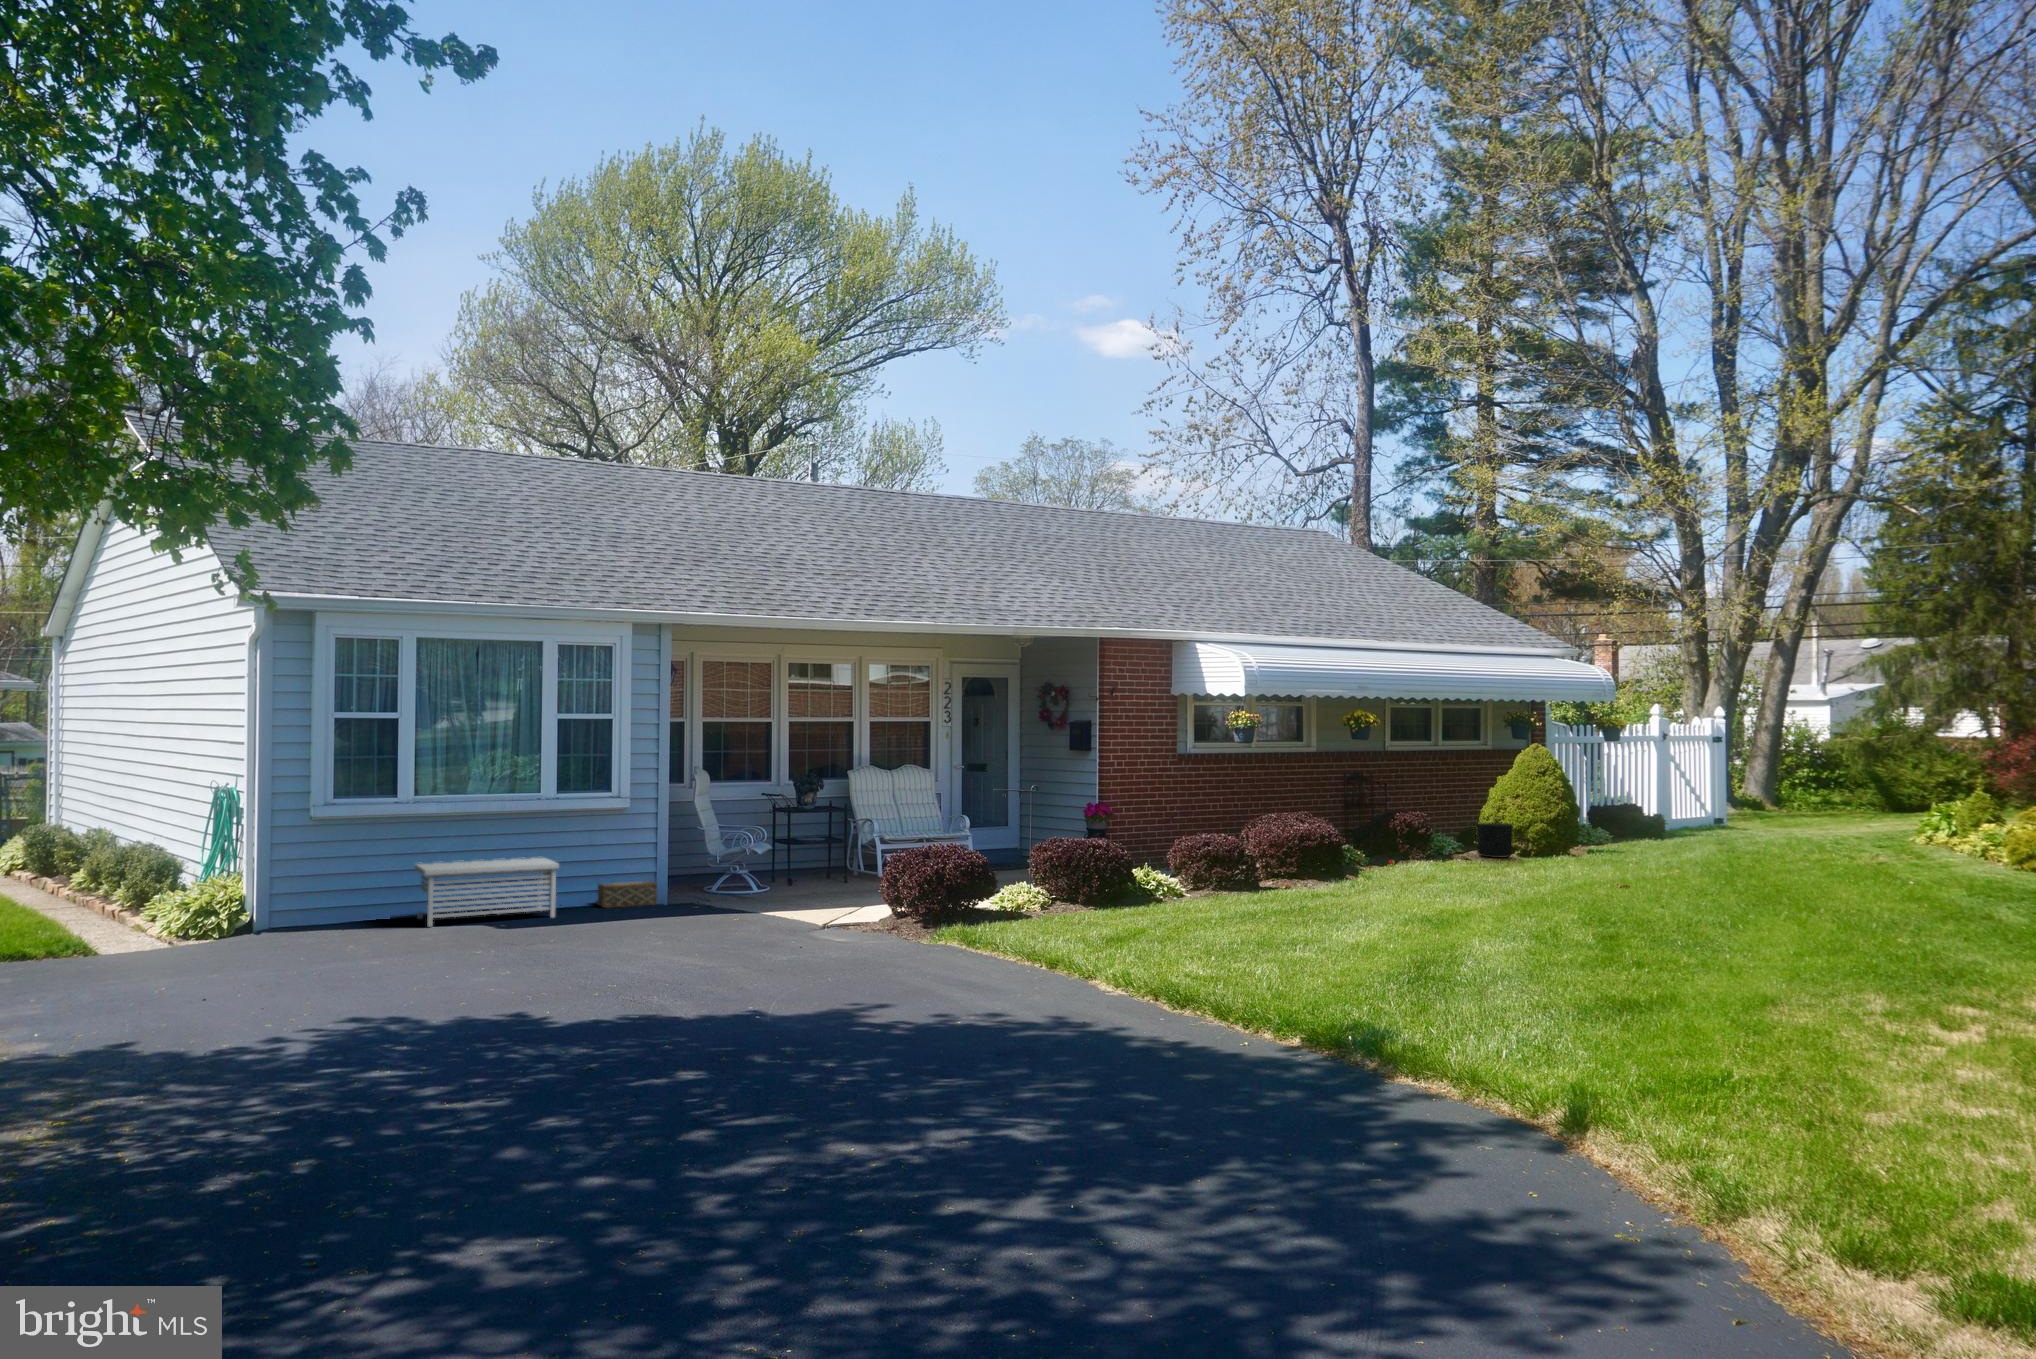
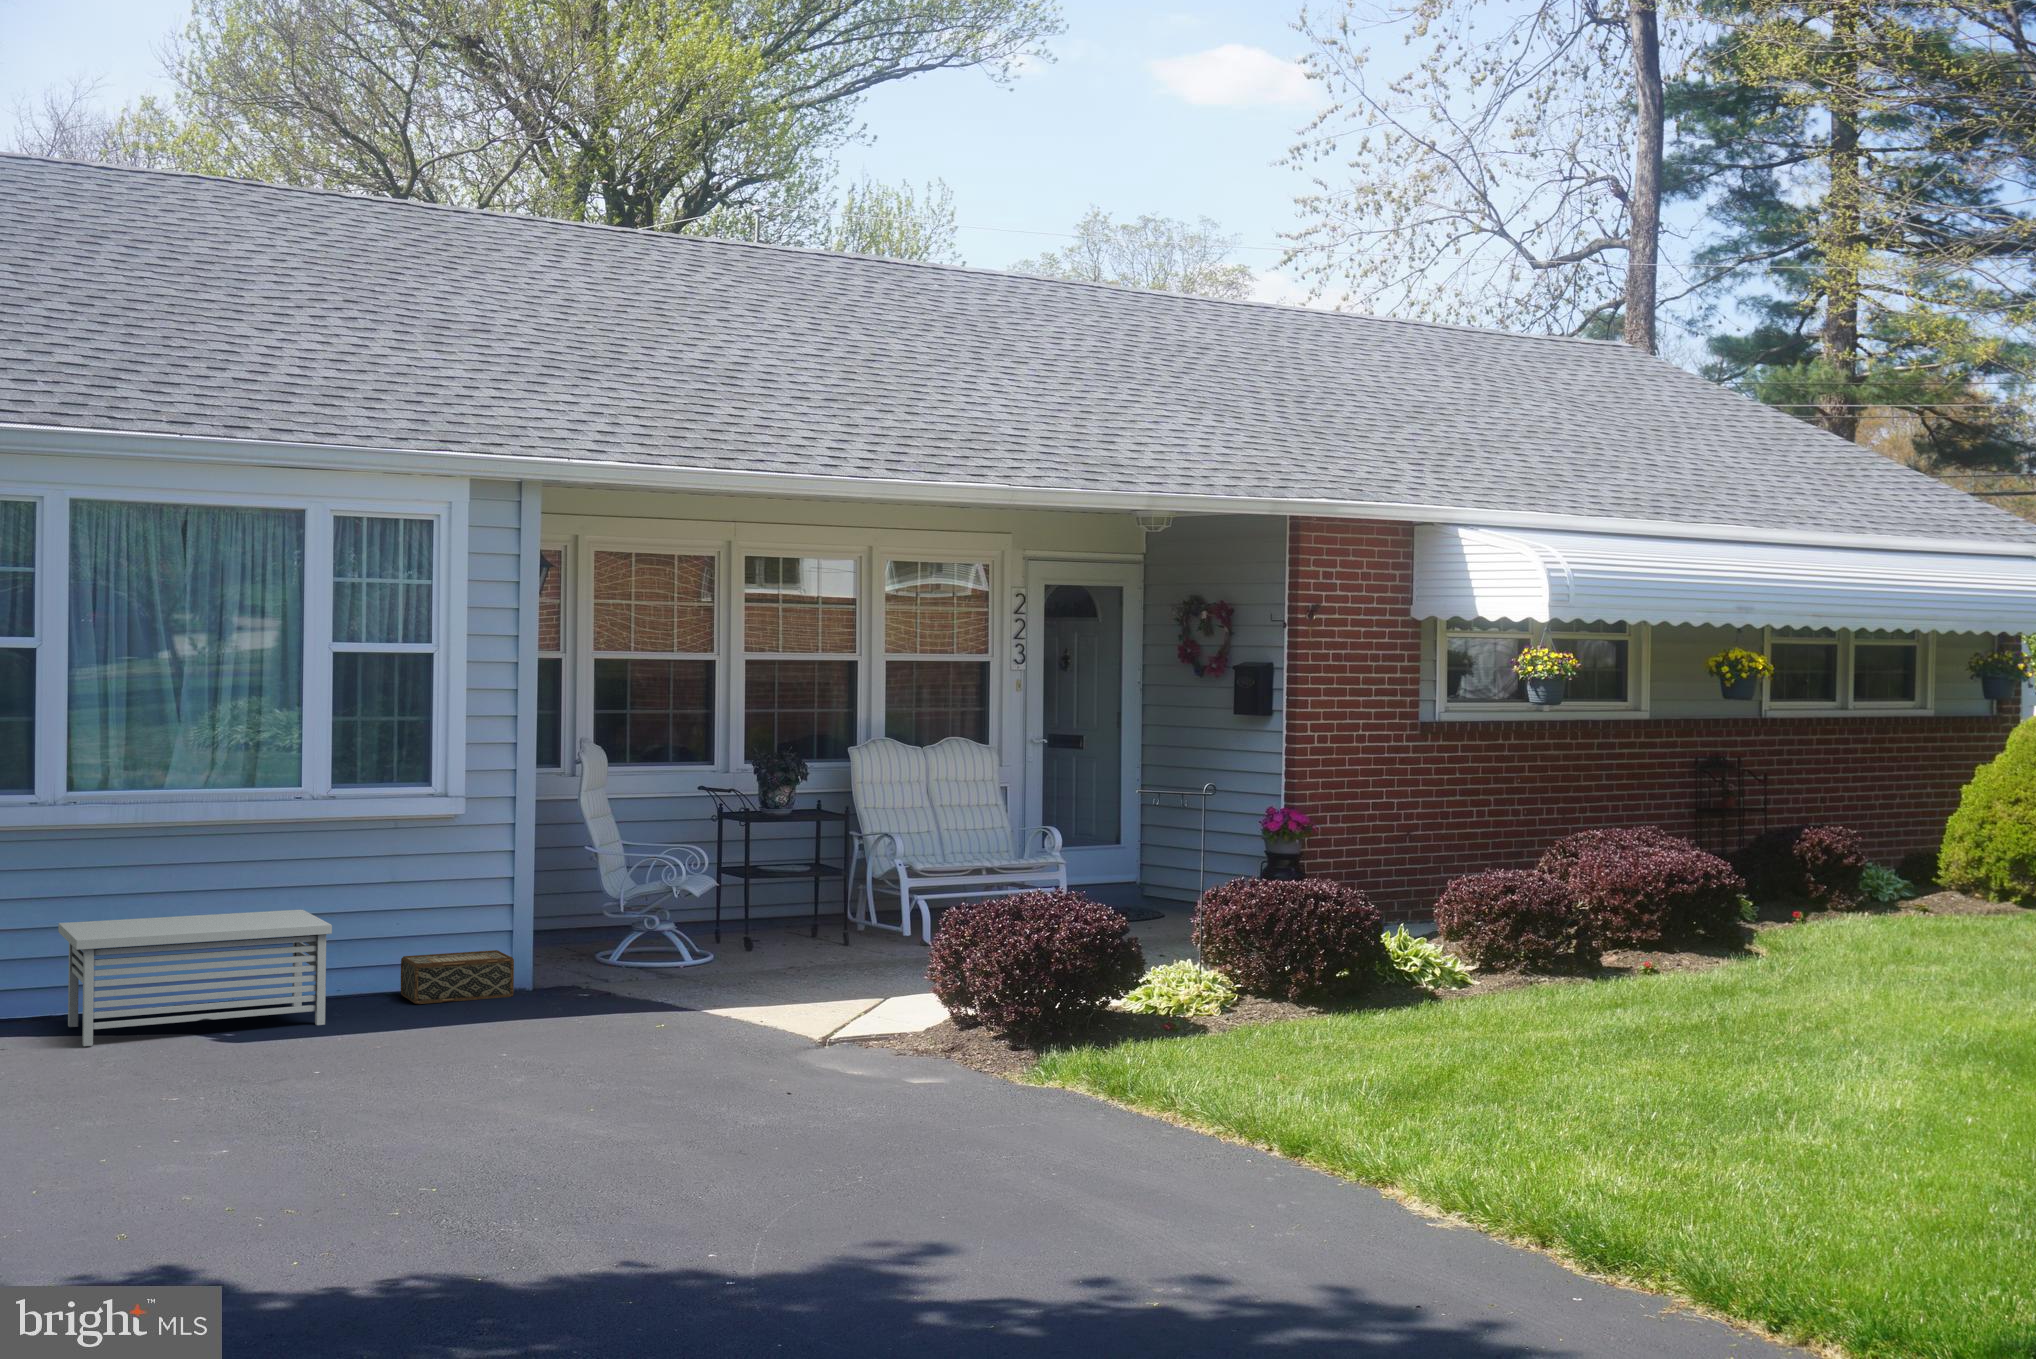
planter: present [1476,822,1514,858] -> none [1937,844,2006,906]

